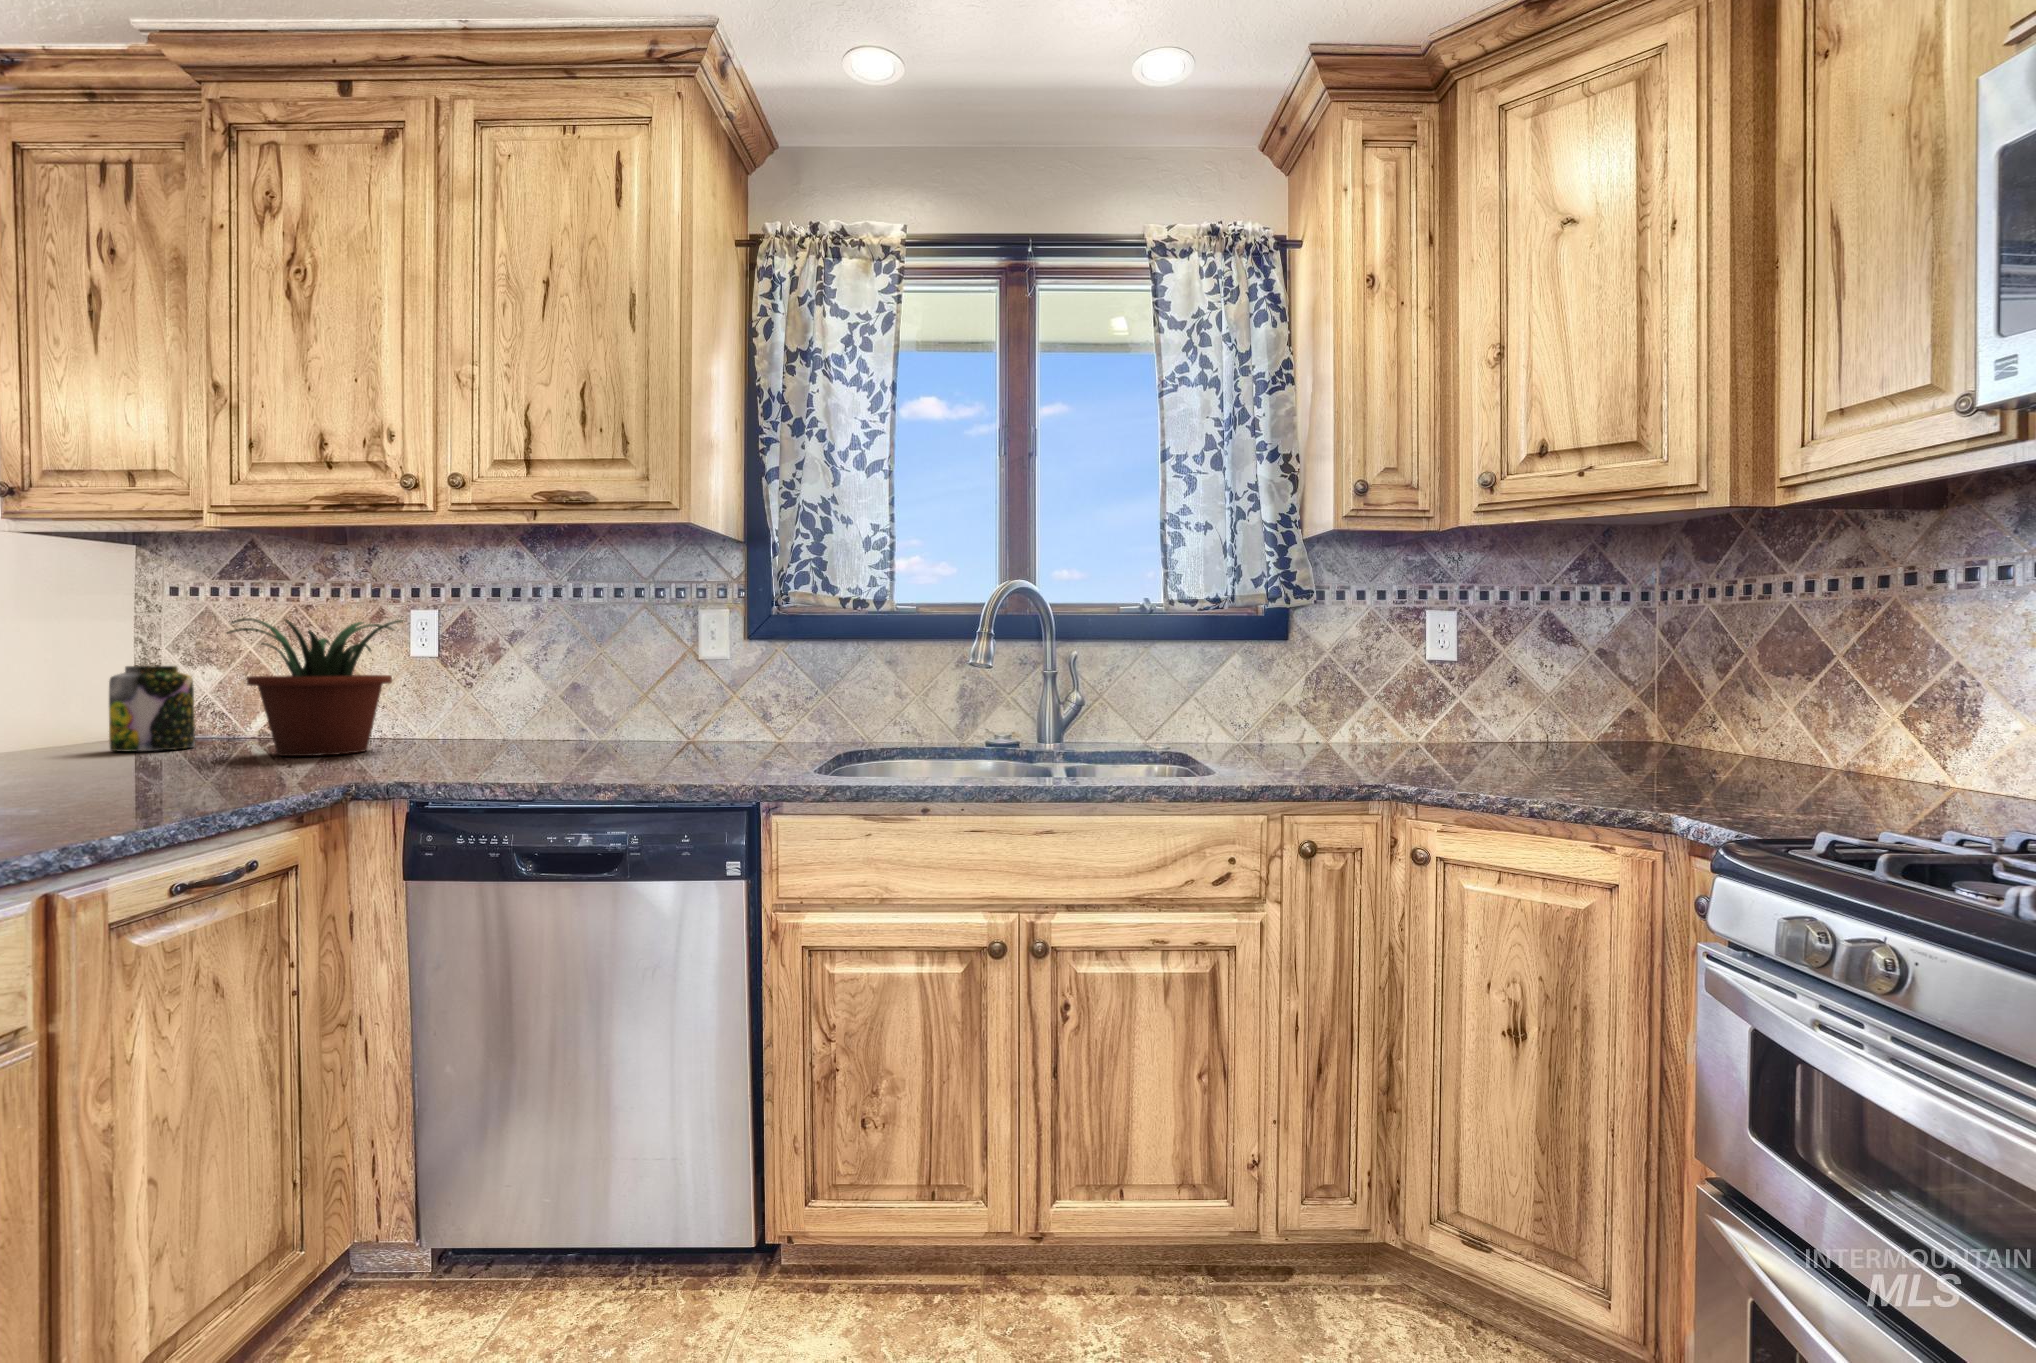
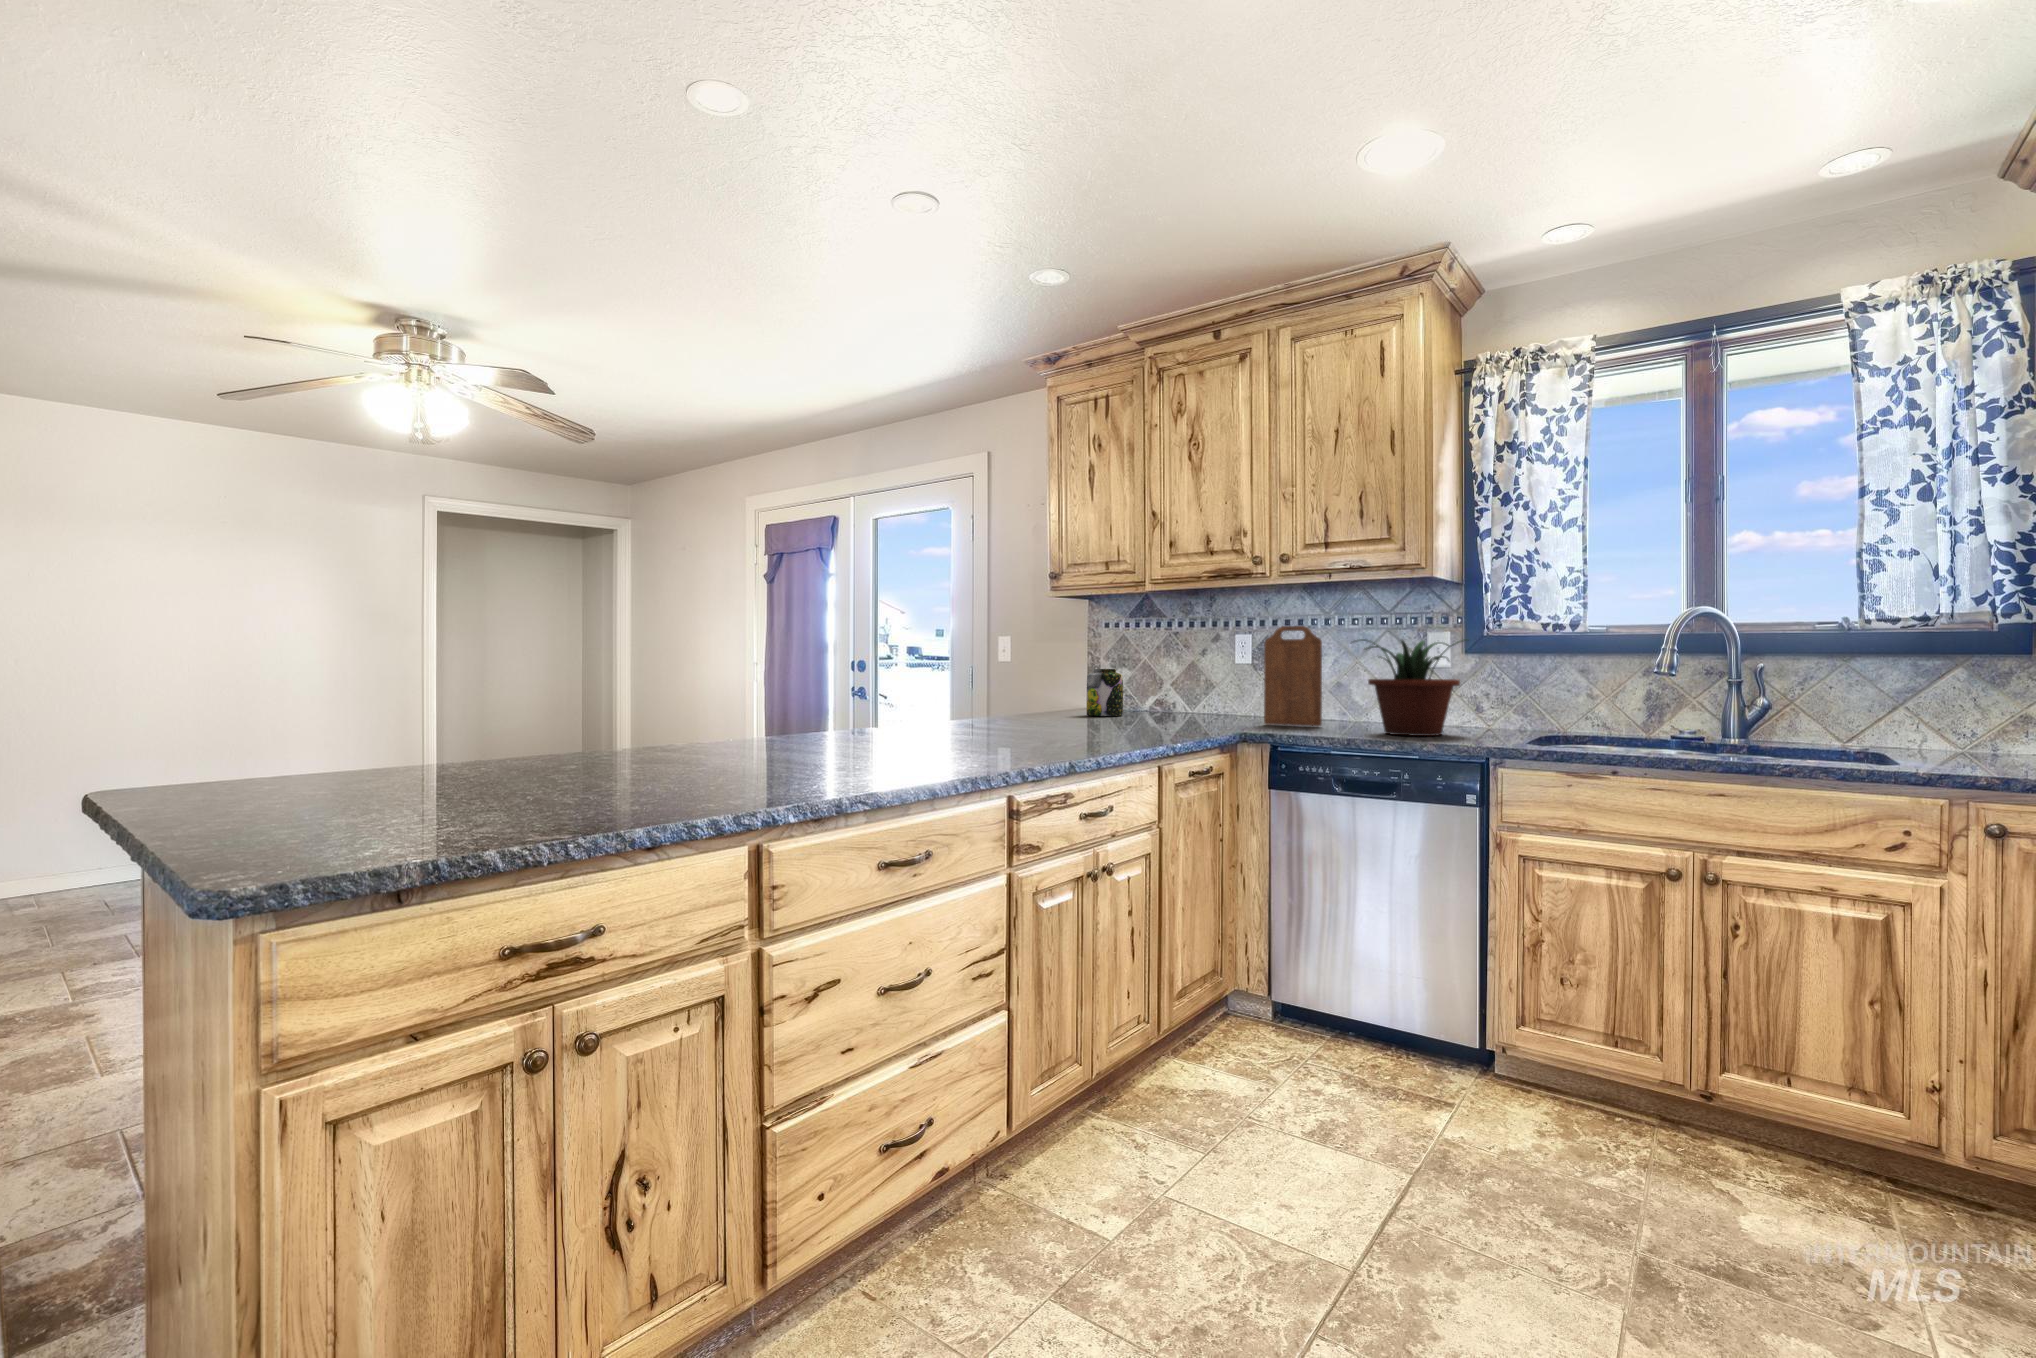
cutting board: none [441,595,538,755] -> present [1264,626,1322,727]
potted plant: present [227,618,403,756] -> present [1353,639,1467,736]

